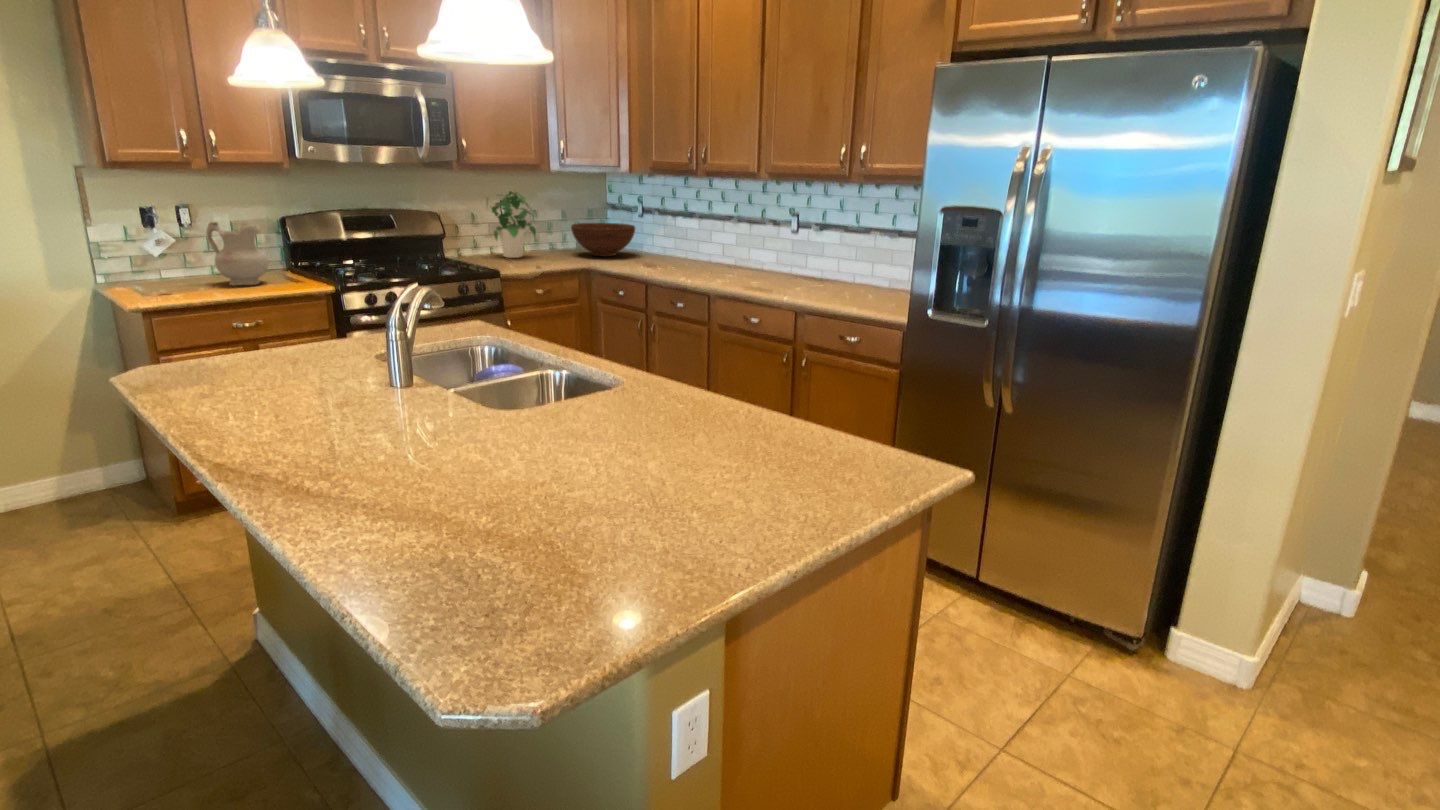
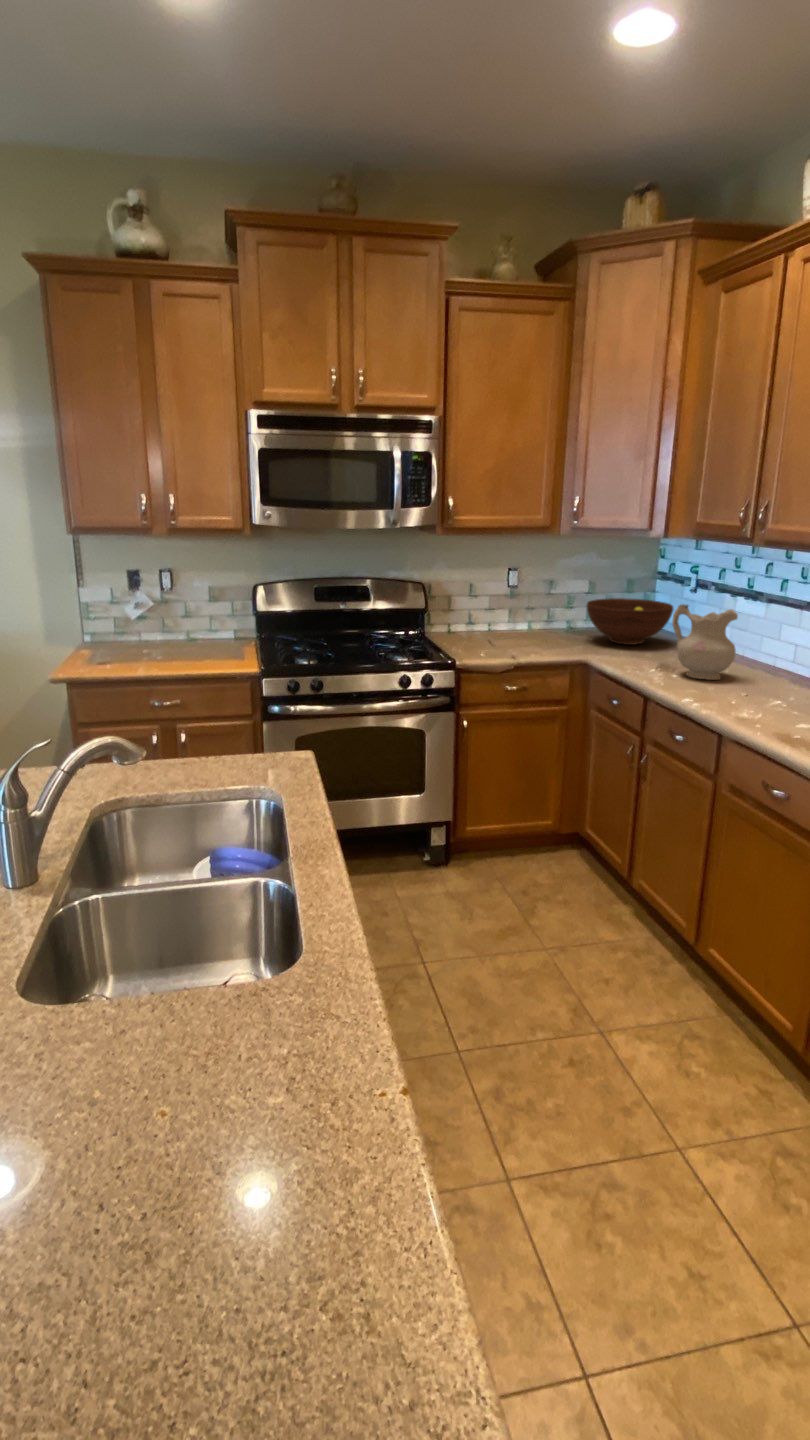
potted plant: present [486,191,536,258] -> none [481,558,541,639]
ceramic pitcher: present [206,222,269,285] -> present [672,604,738,680]

